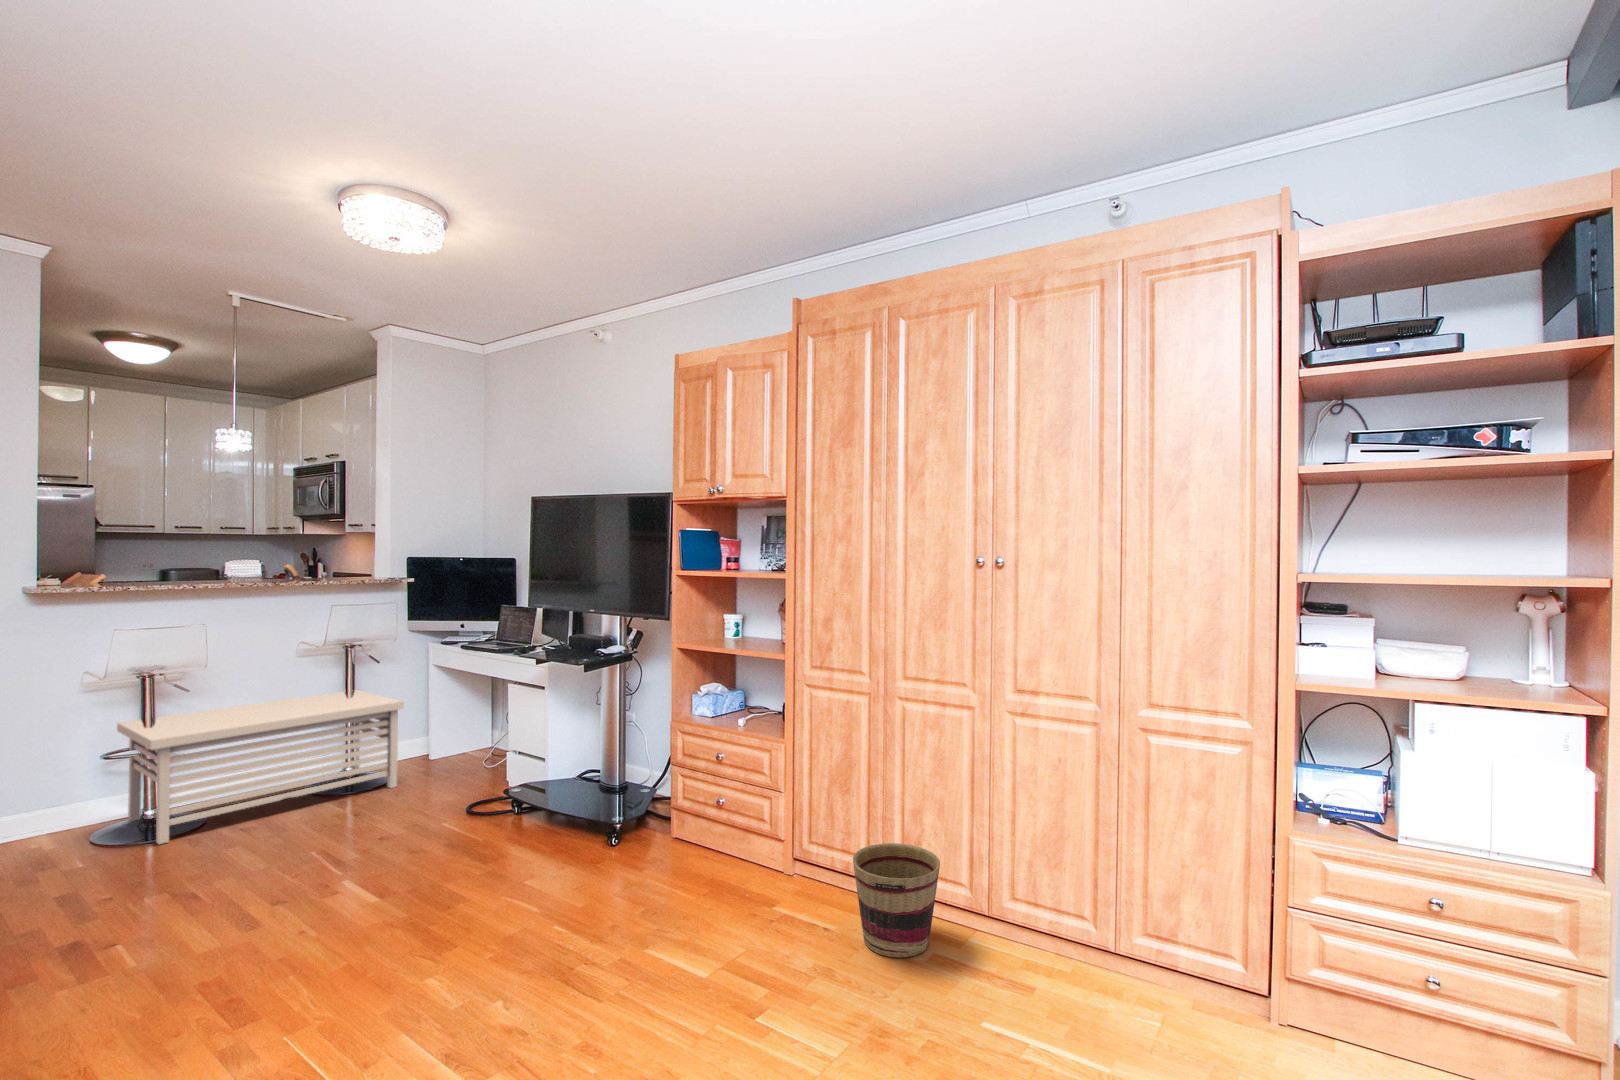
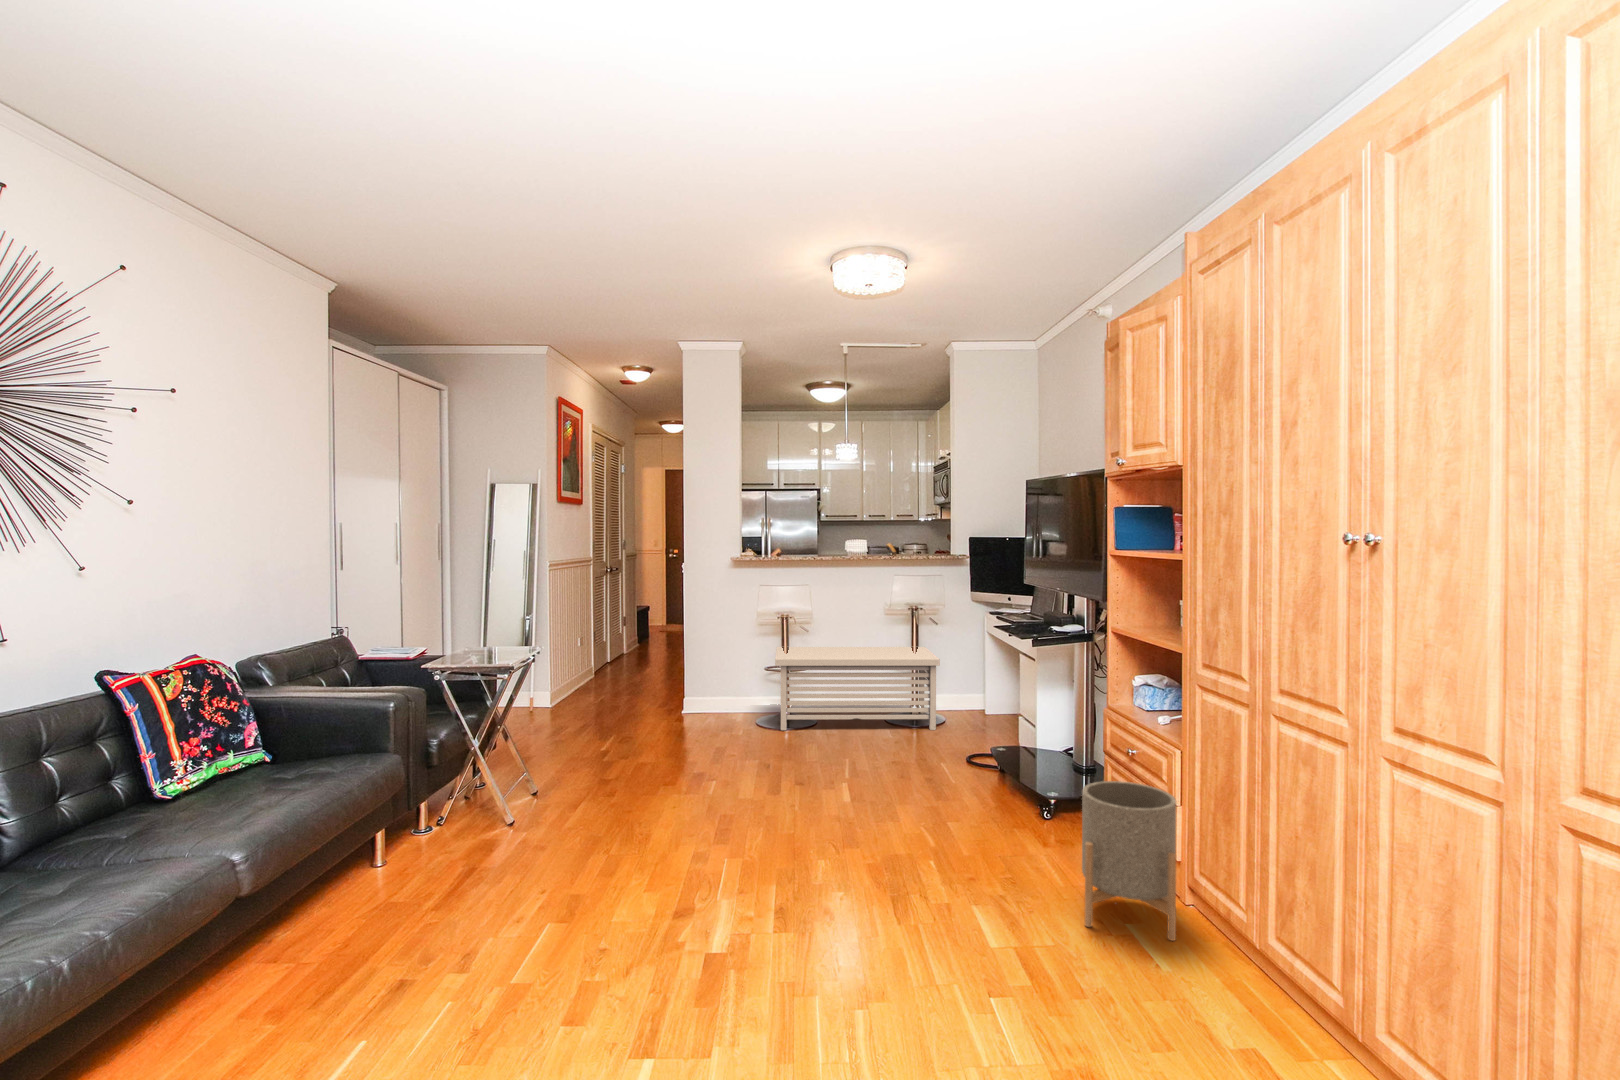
planter: none [720,779,818,925] -> present [1082,781,1176,941]
basket: present [853,843,940,958] -> none [1166,887,1287,1034]

